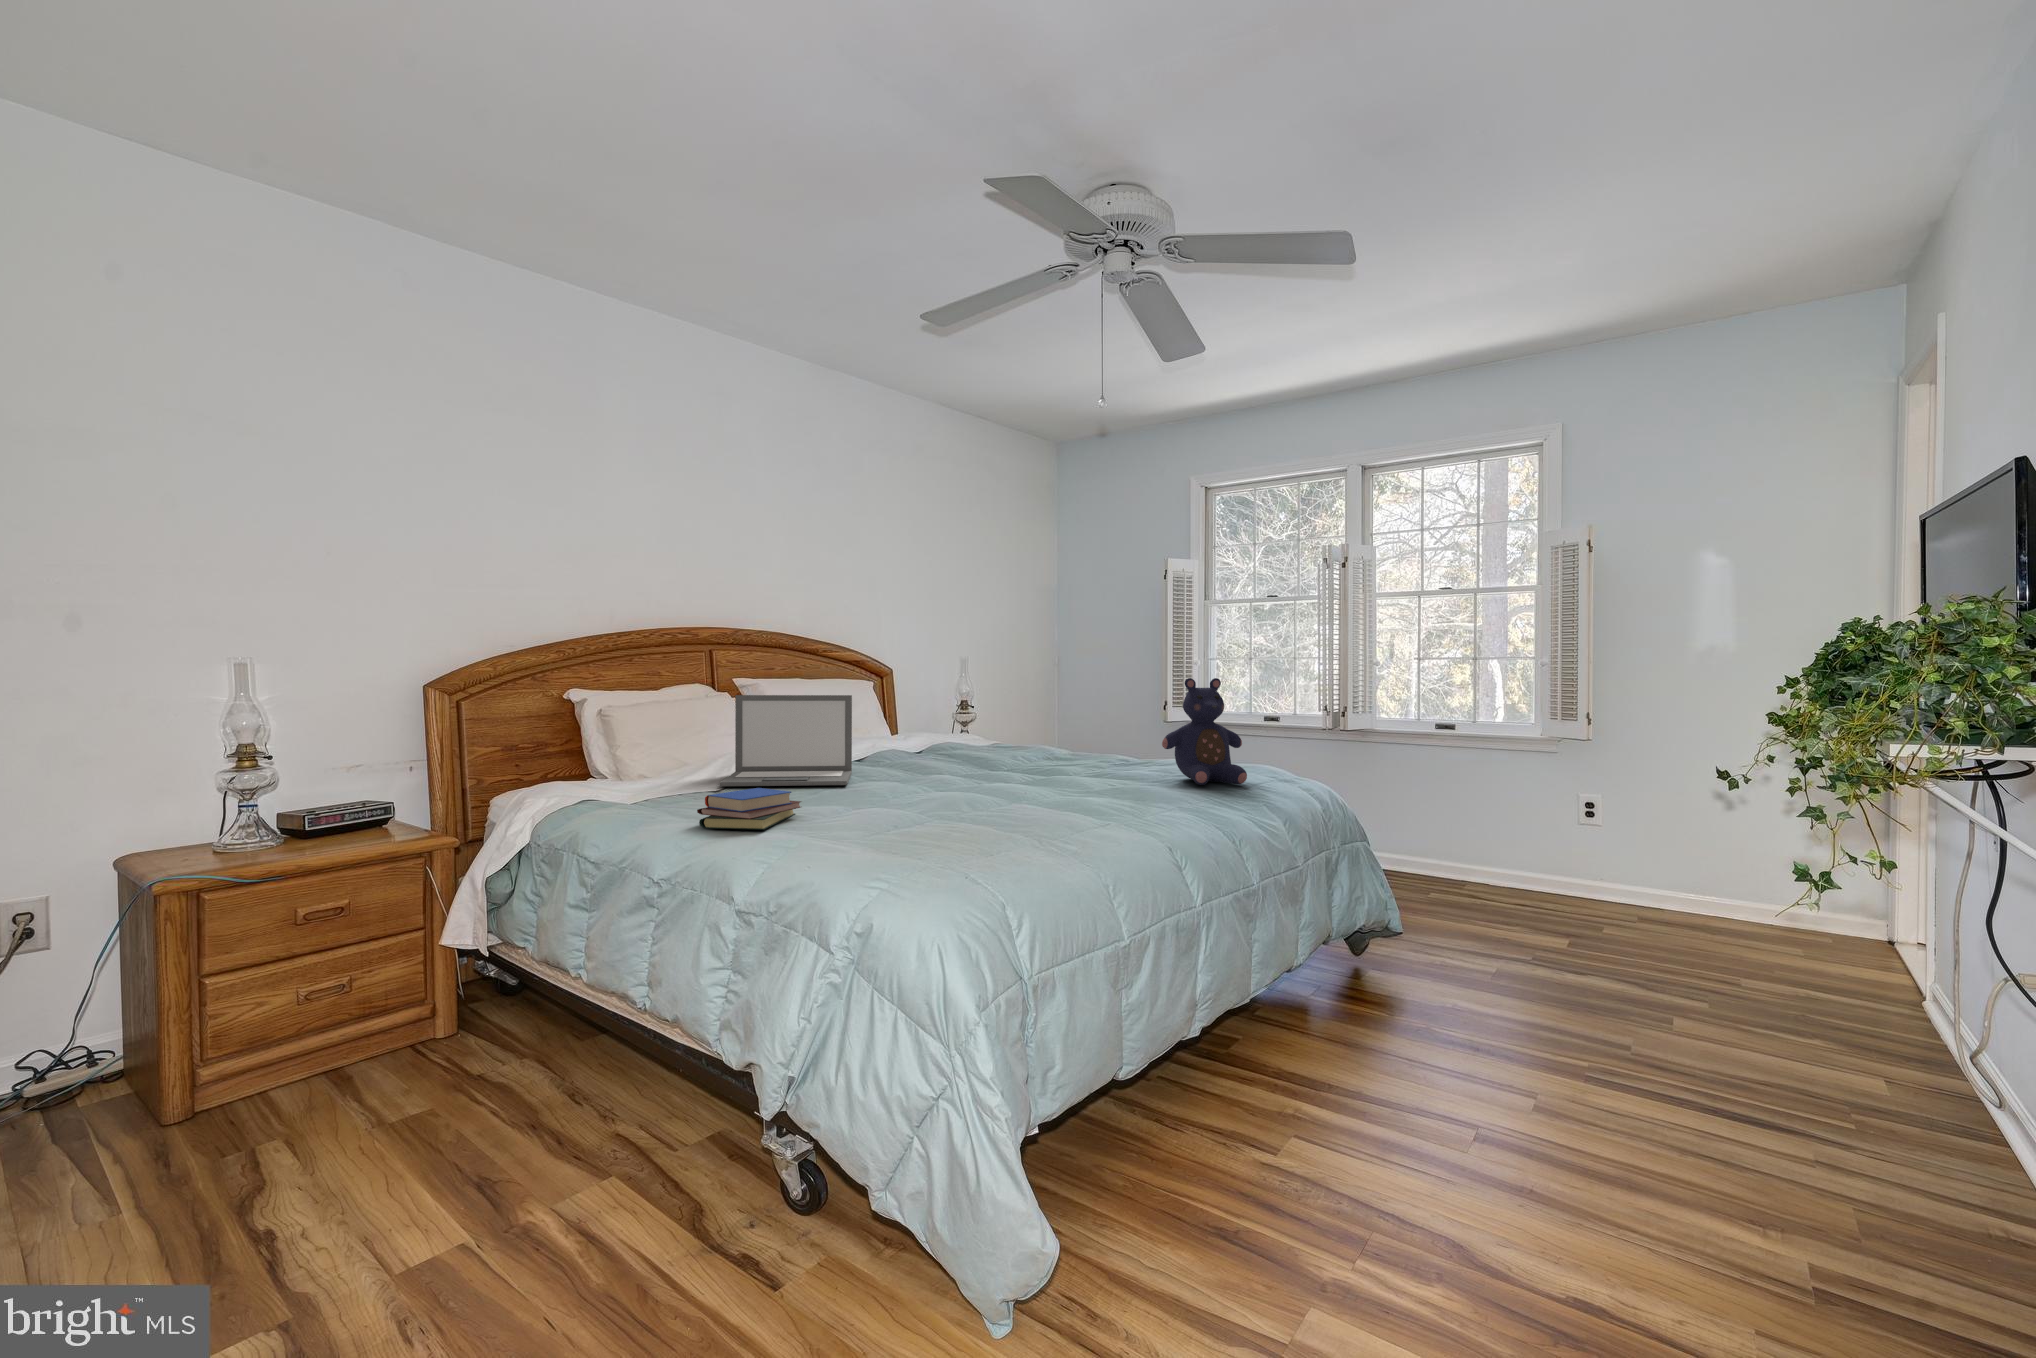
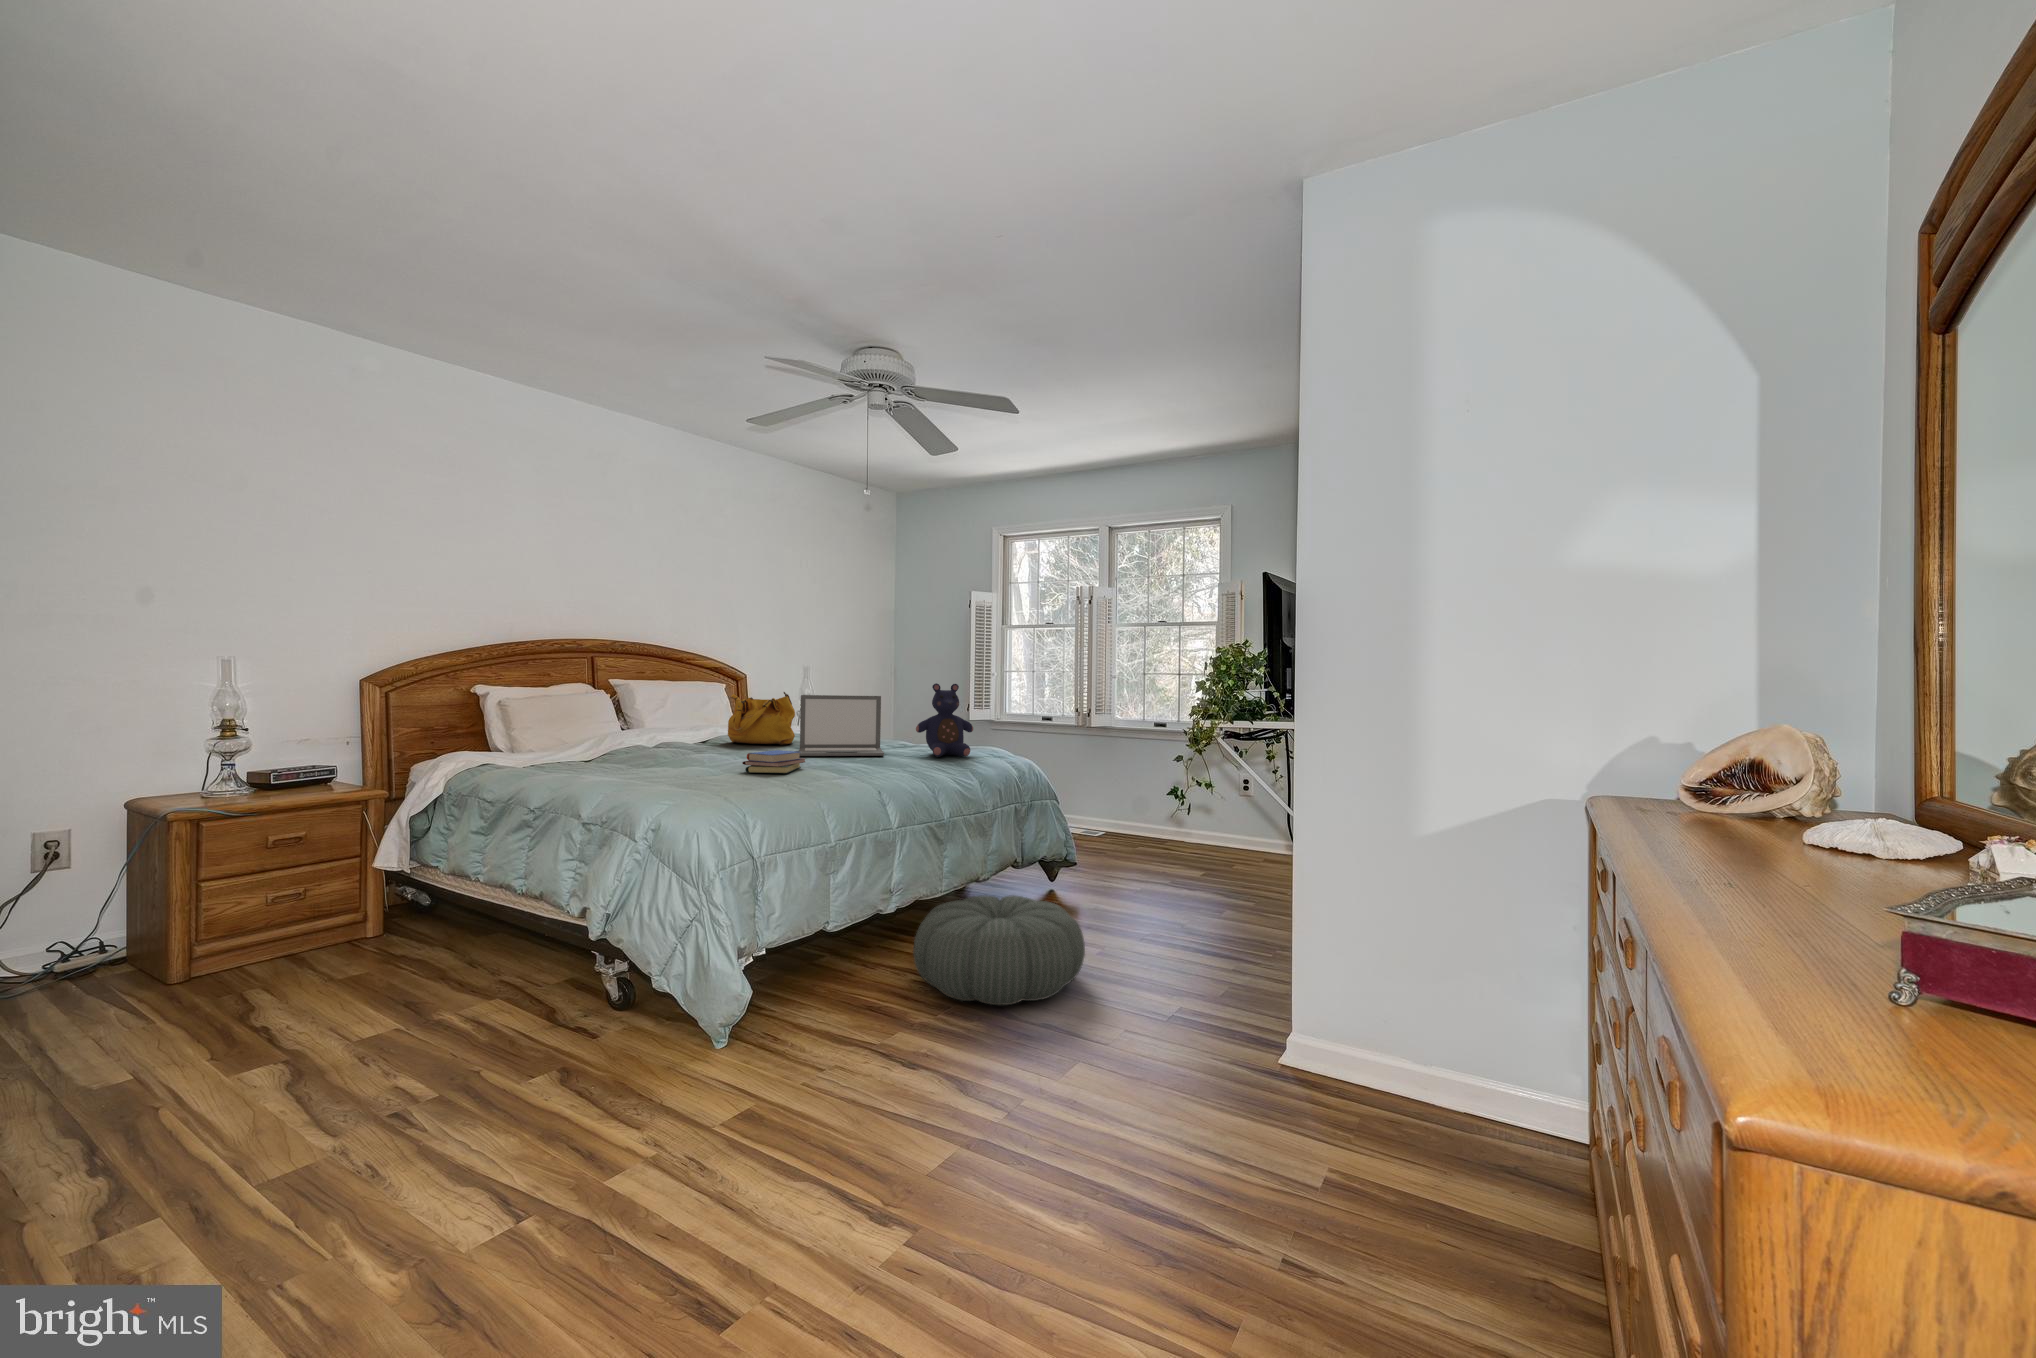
handbag: none [890,691,980,764] -> present [728,692,795,744]
laptop: present [719,695,852,786] -> present [799,695,884,756]
book: present [697,788,801,830] -> present [742,750,805,773]
pouf: none [1258,1023,1570,1249] -> present [913,895,1085,1005]

